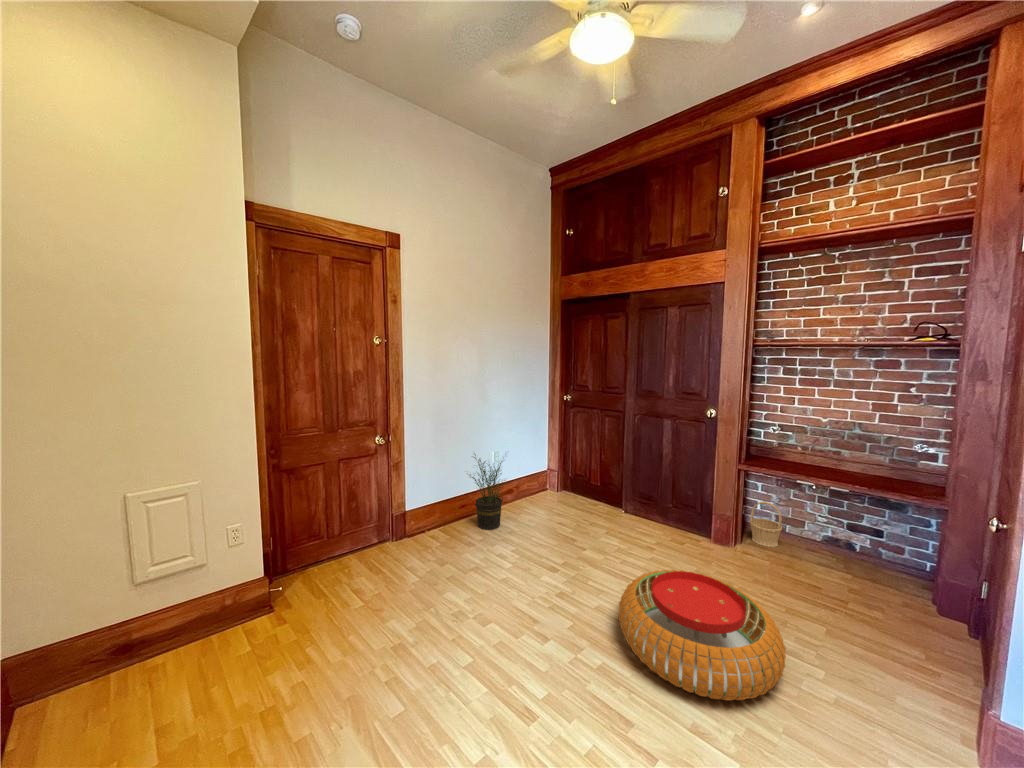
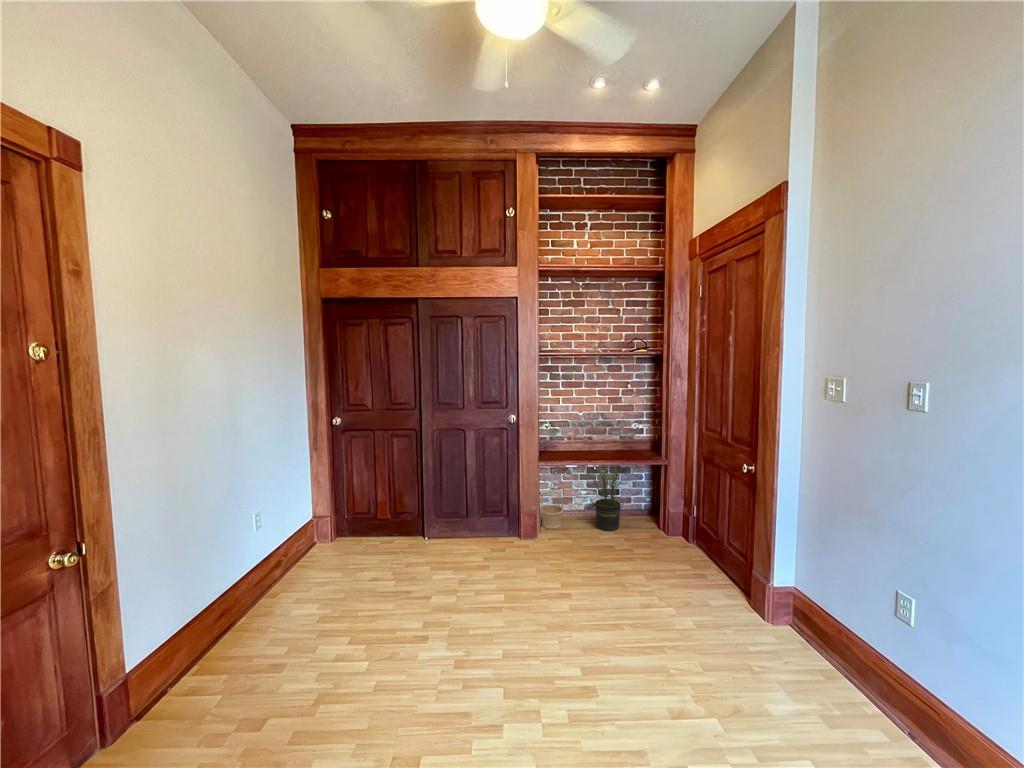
potted plant: present [469,455,503,530] -> present [589,463,624,531]
pouf: present [619,570,786,700] -> none [519,568,659,676]

